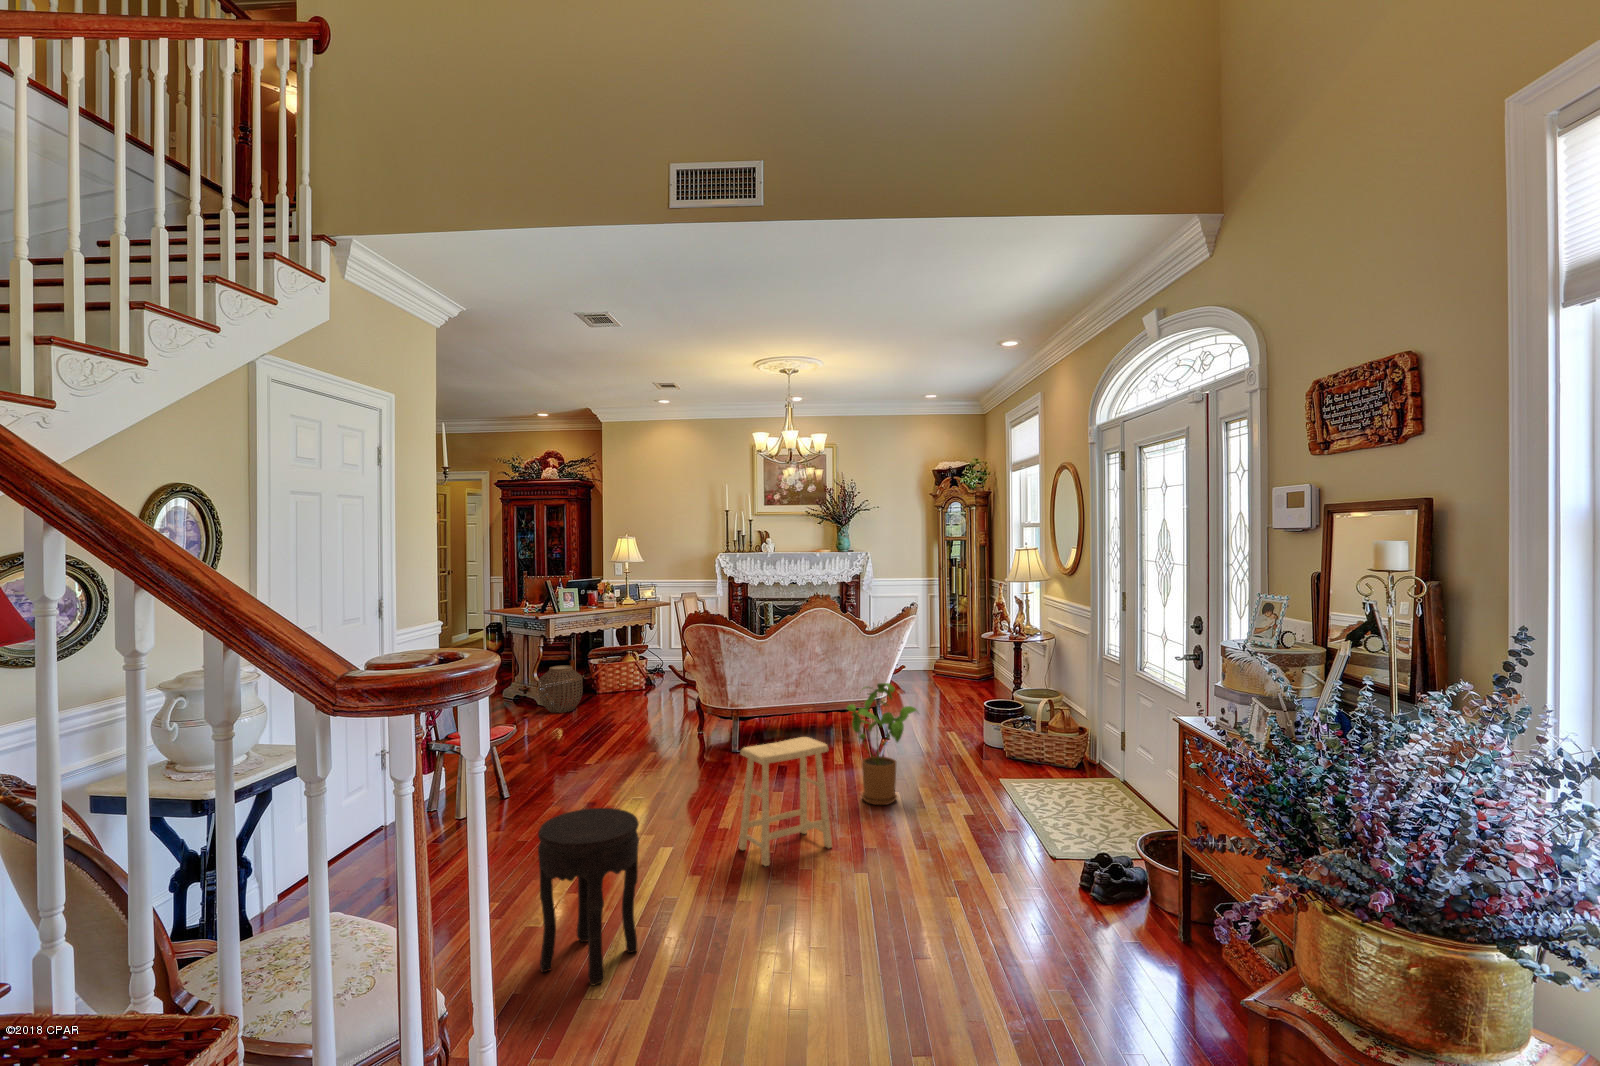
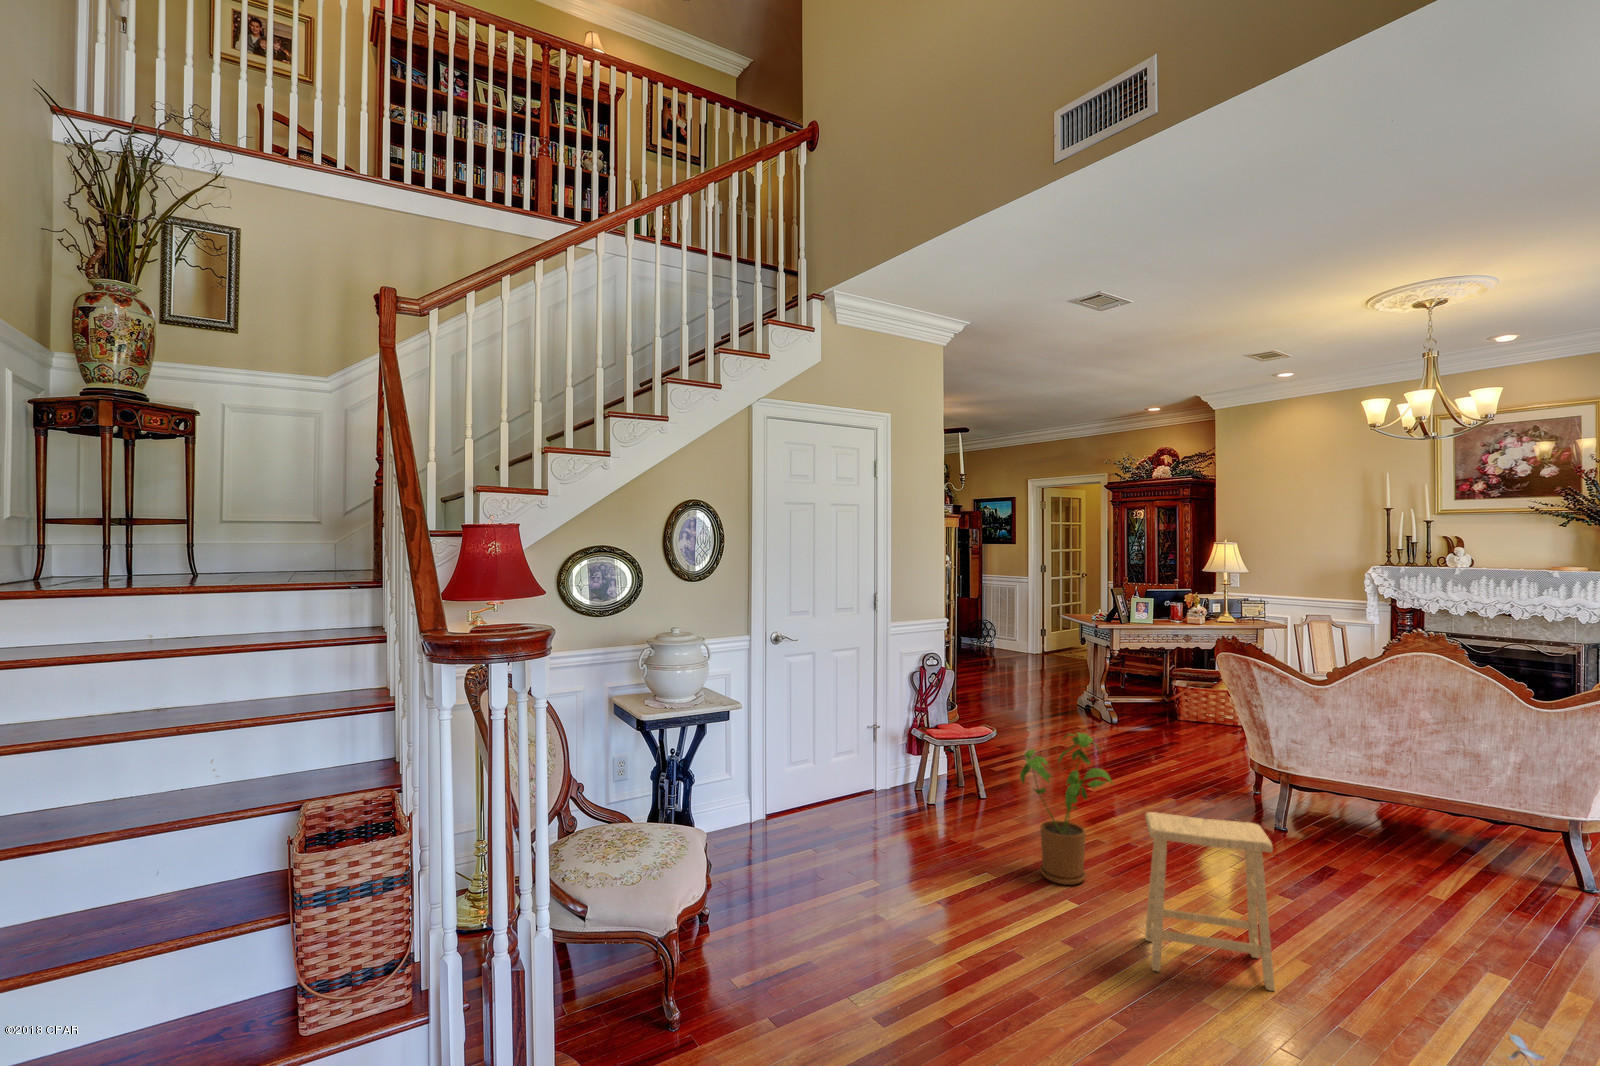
woven basket: present [539,665,583,713] -> none [1098,681,1147,733]
house plant: present [847,683,917,805] -> present [1020,732,1112,885]
side table: present [538,808,639,985] -> none [836,816,934,994]

